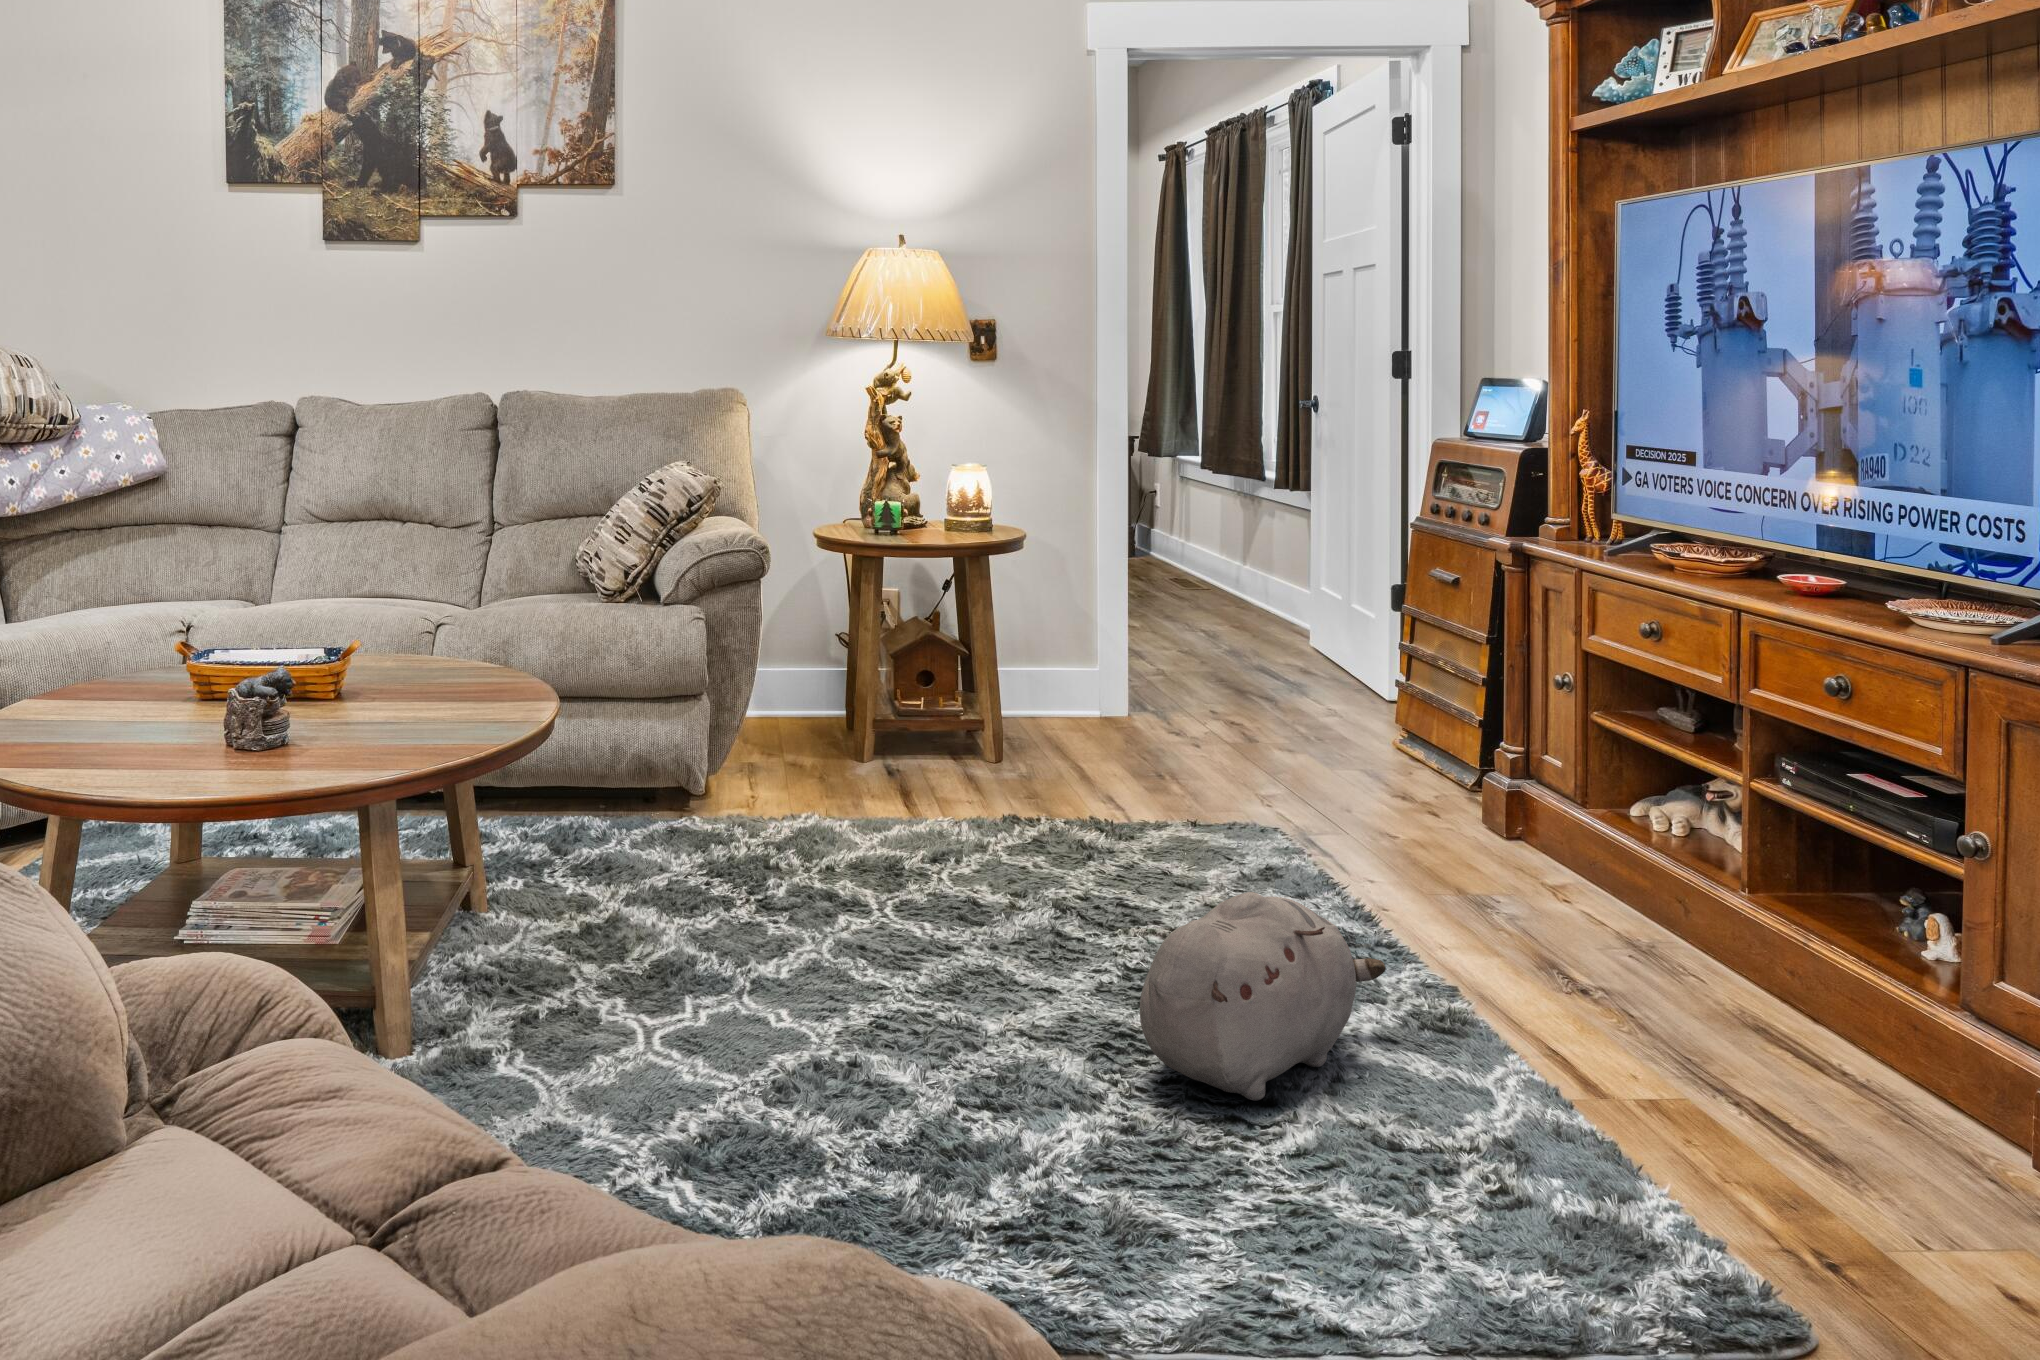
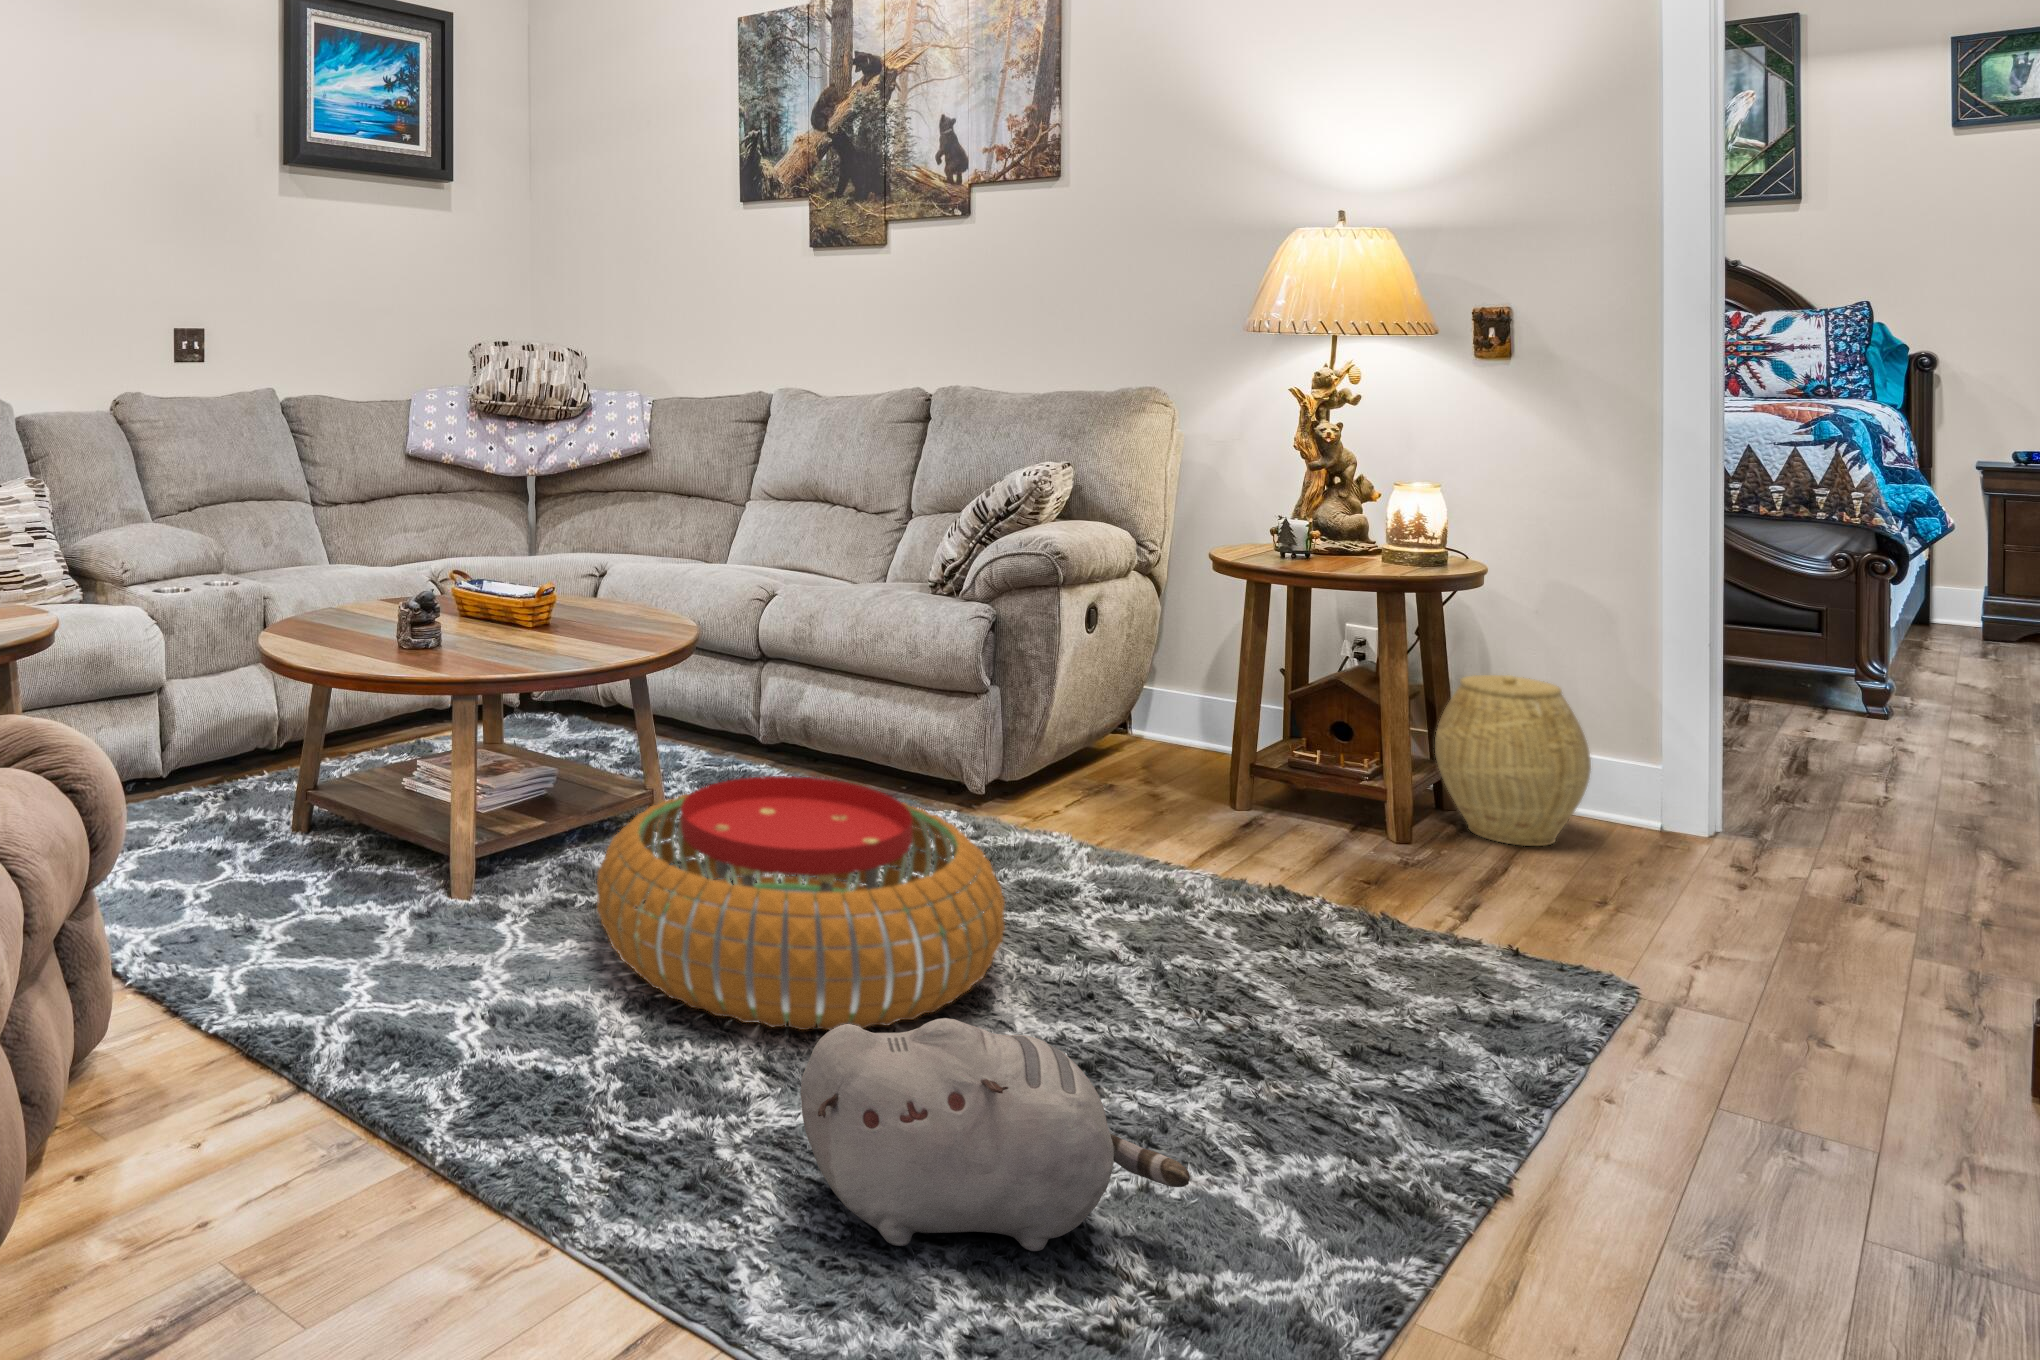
woven basket: none [994,611,1100,747] -> present [1435,675,1591,846]
pouf: none [603,770,1017,1013] -> present [597,776,1005,1030]

